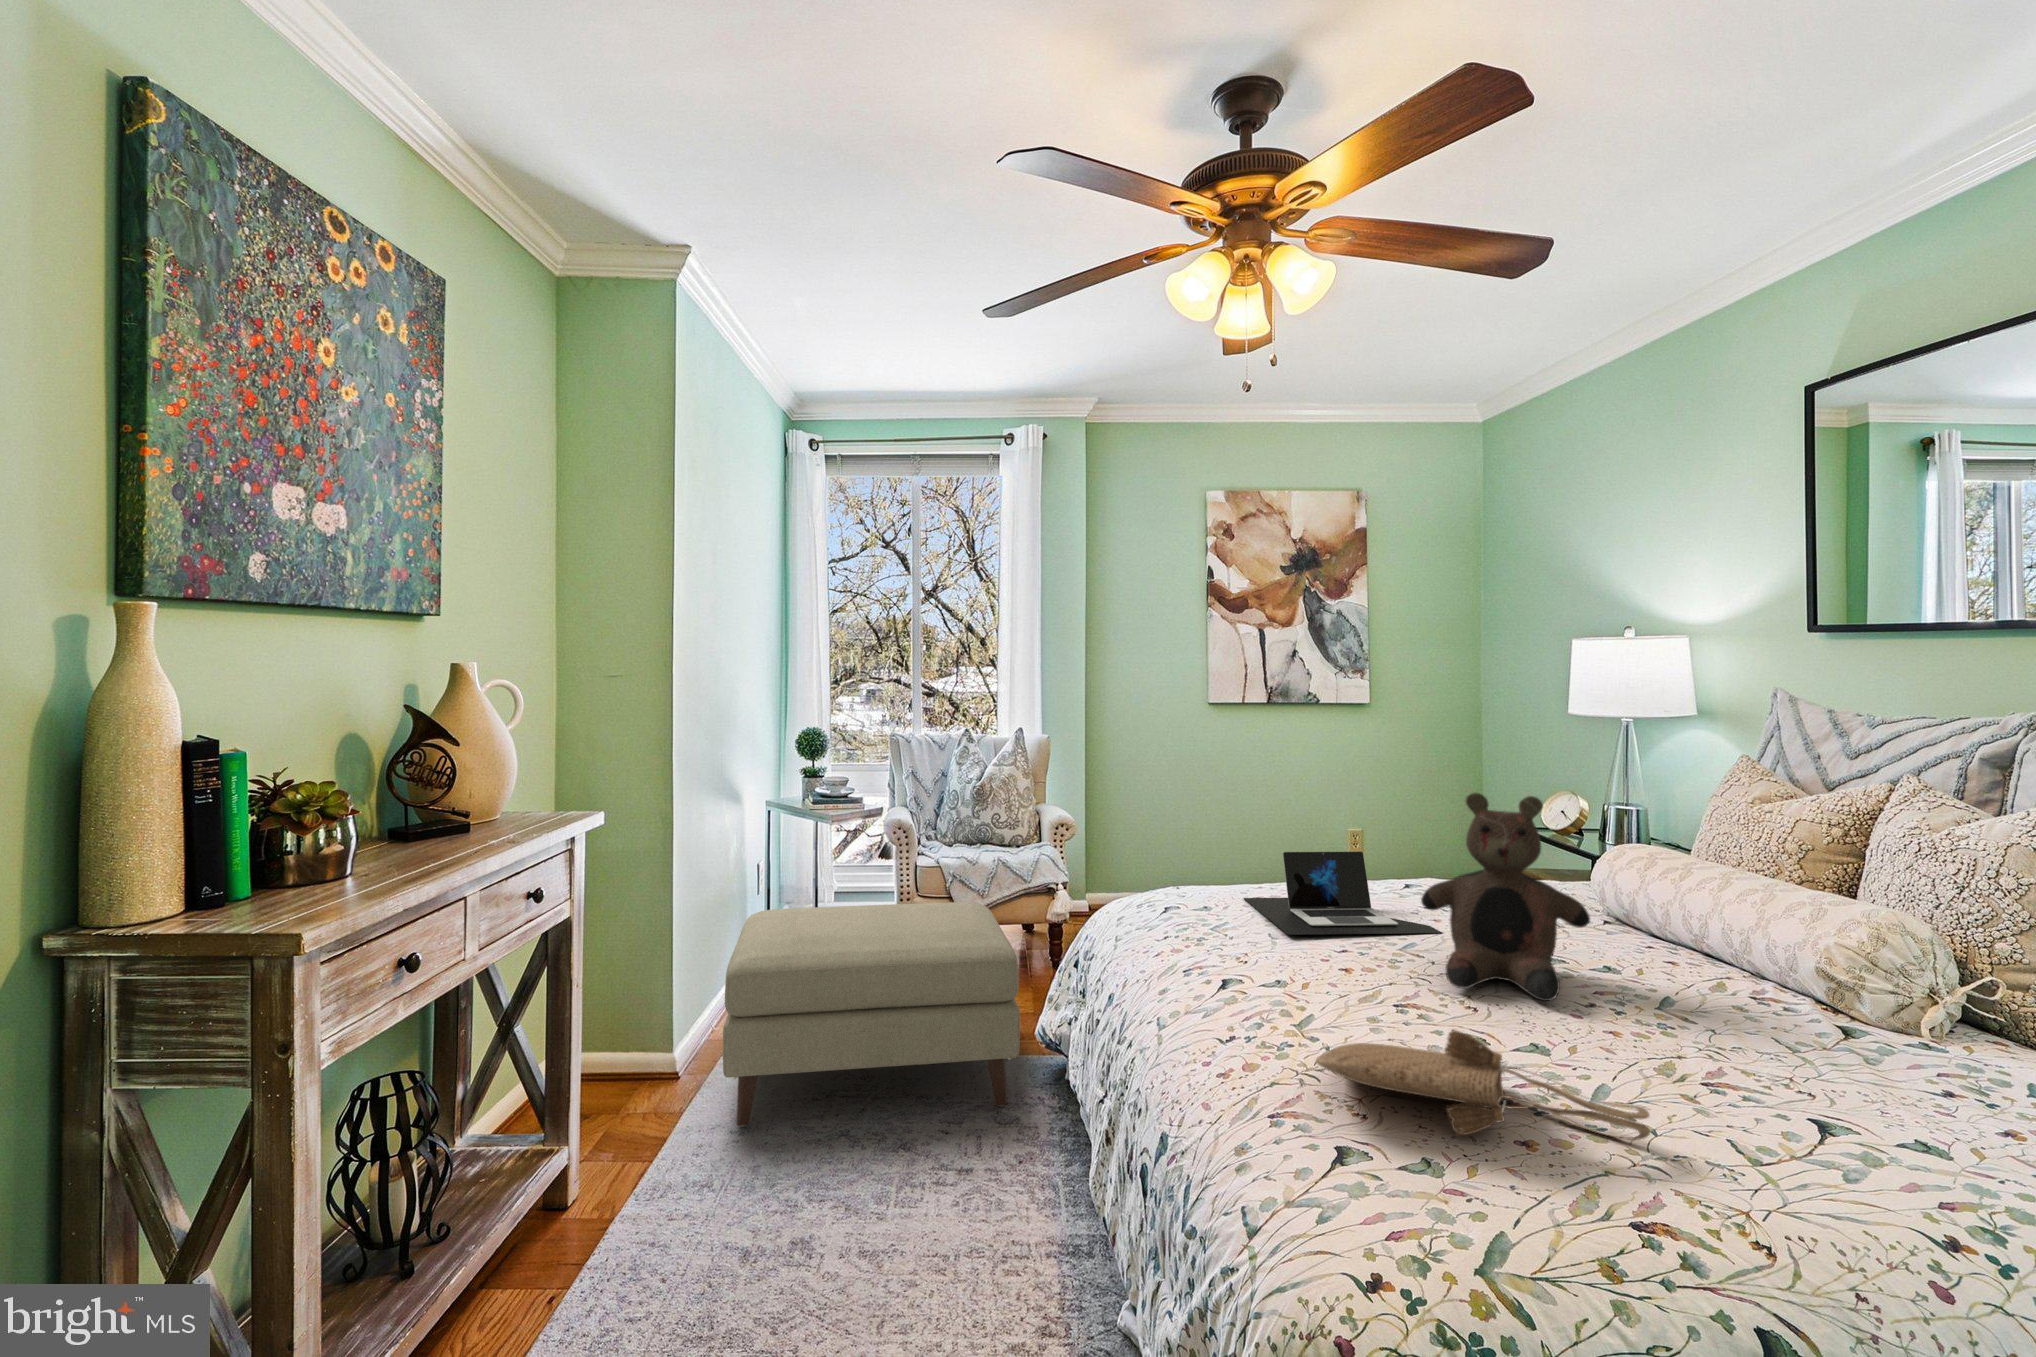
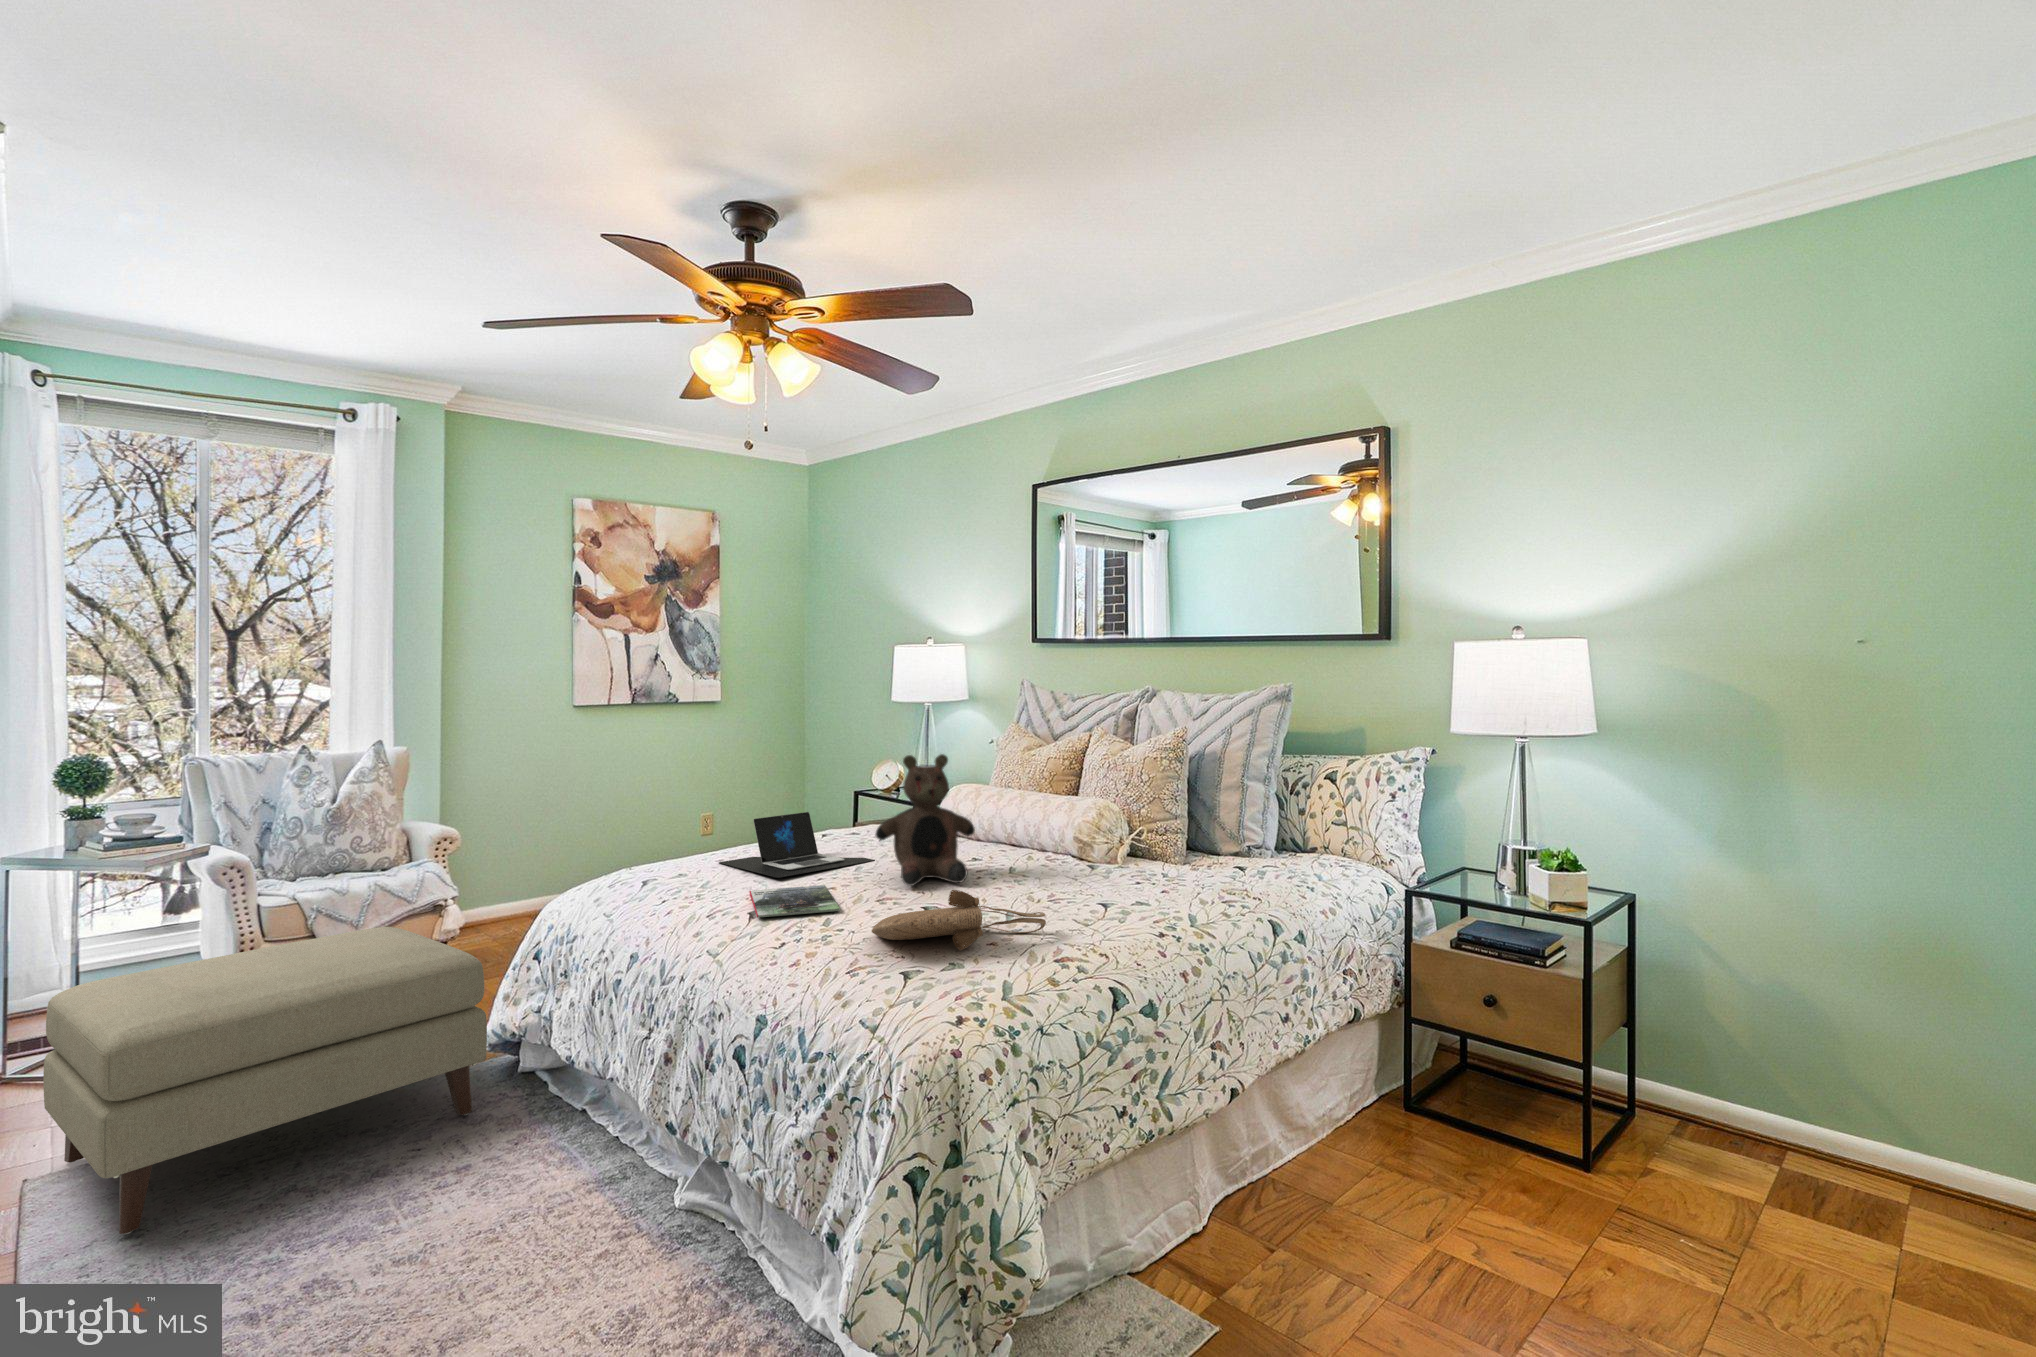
magazine: none [1215,945,1342,1005] -> present [749,885,840,918]

